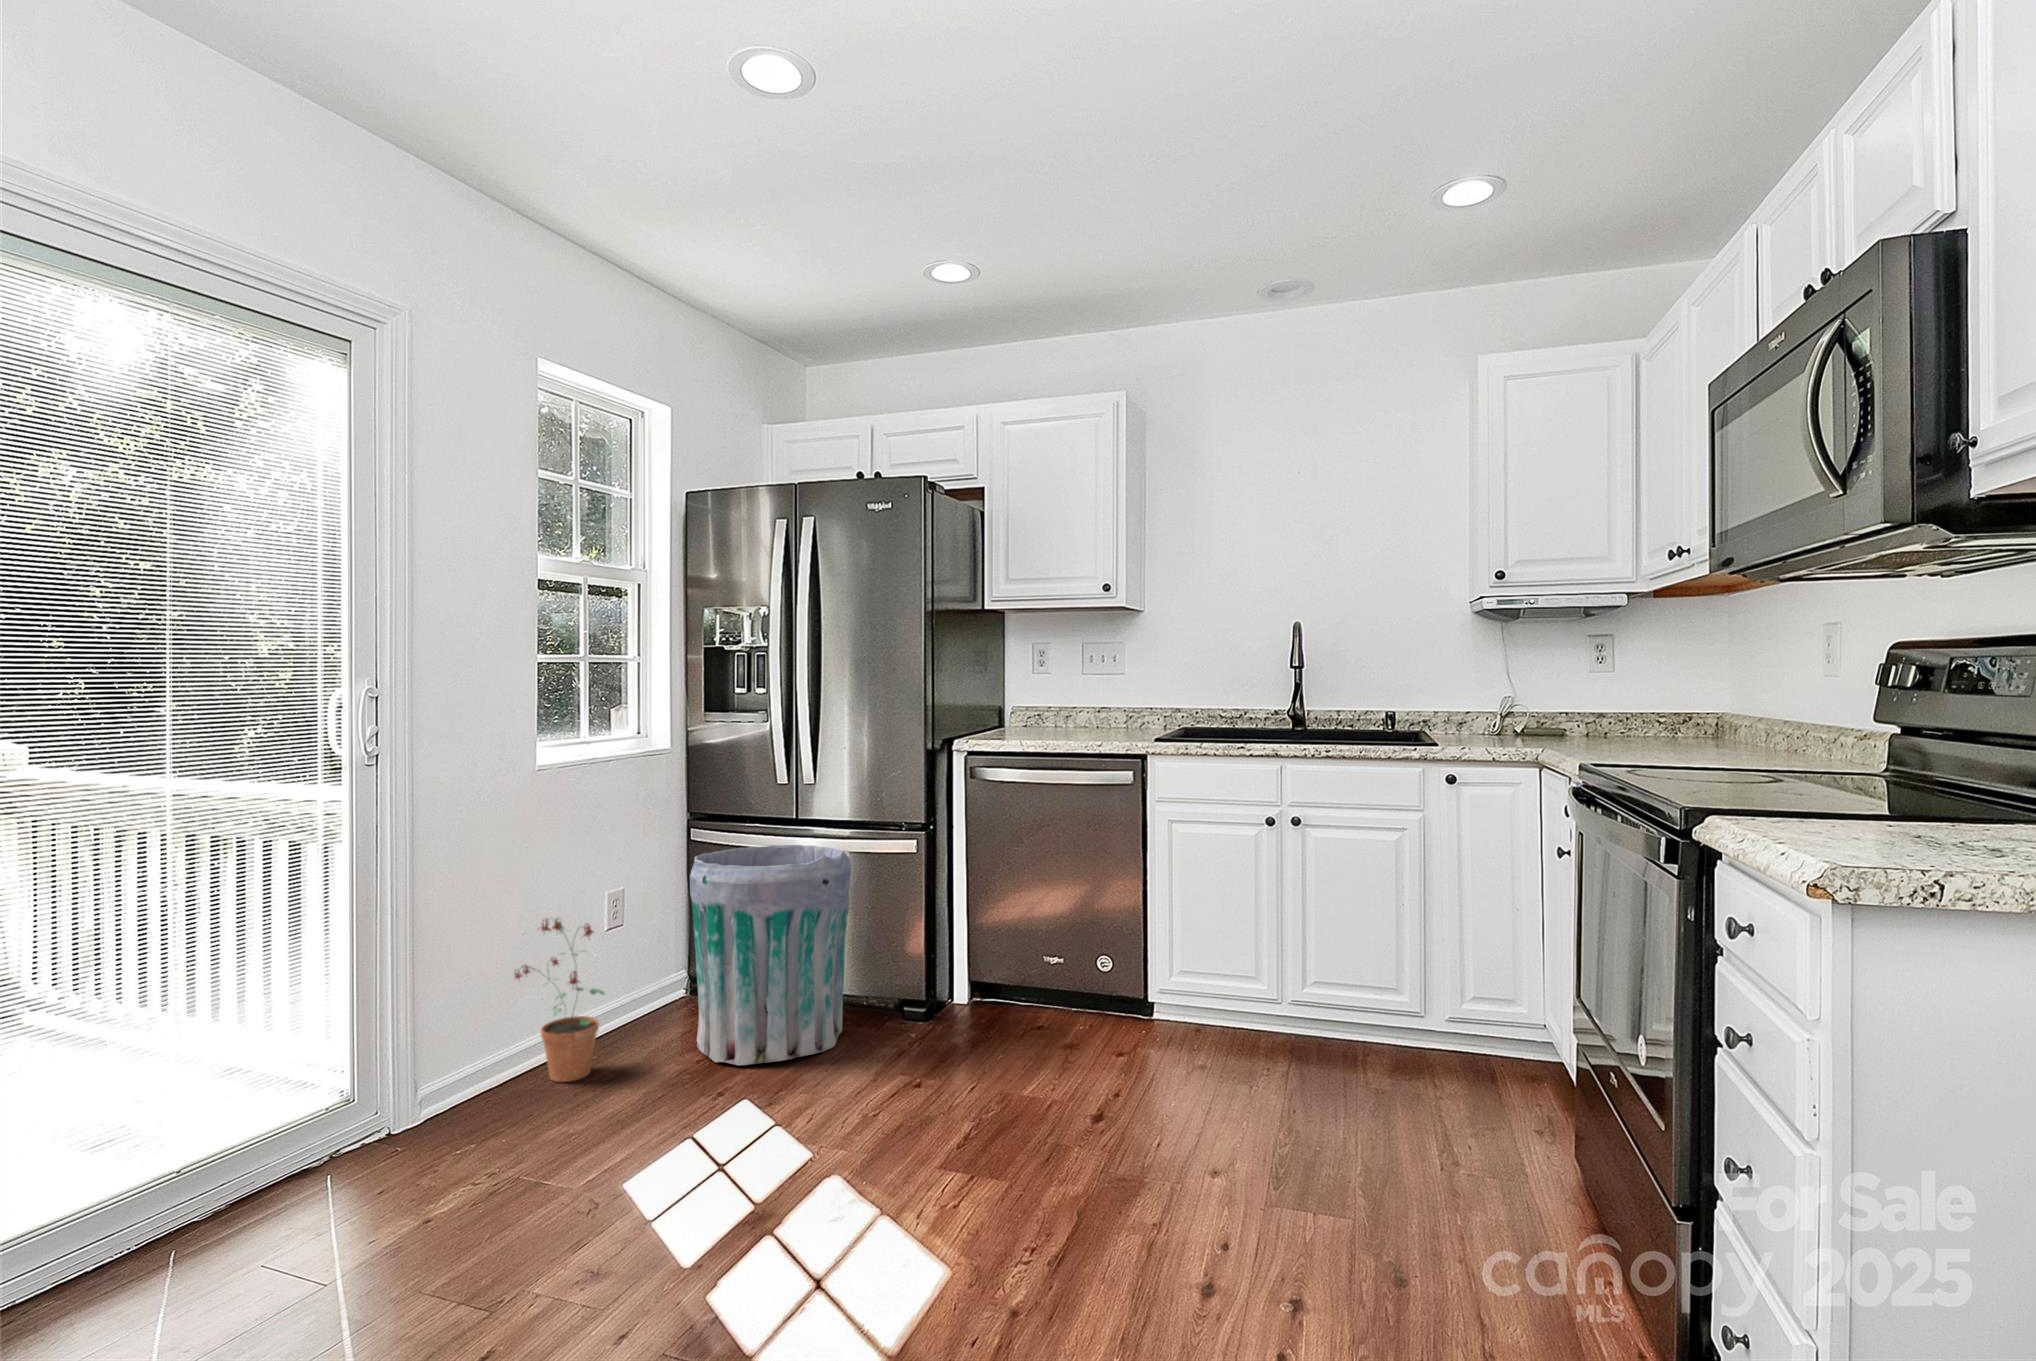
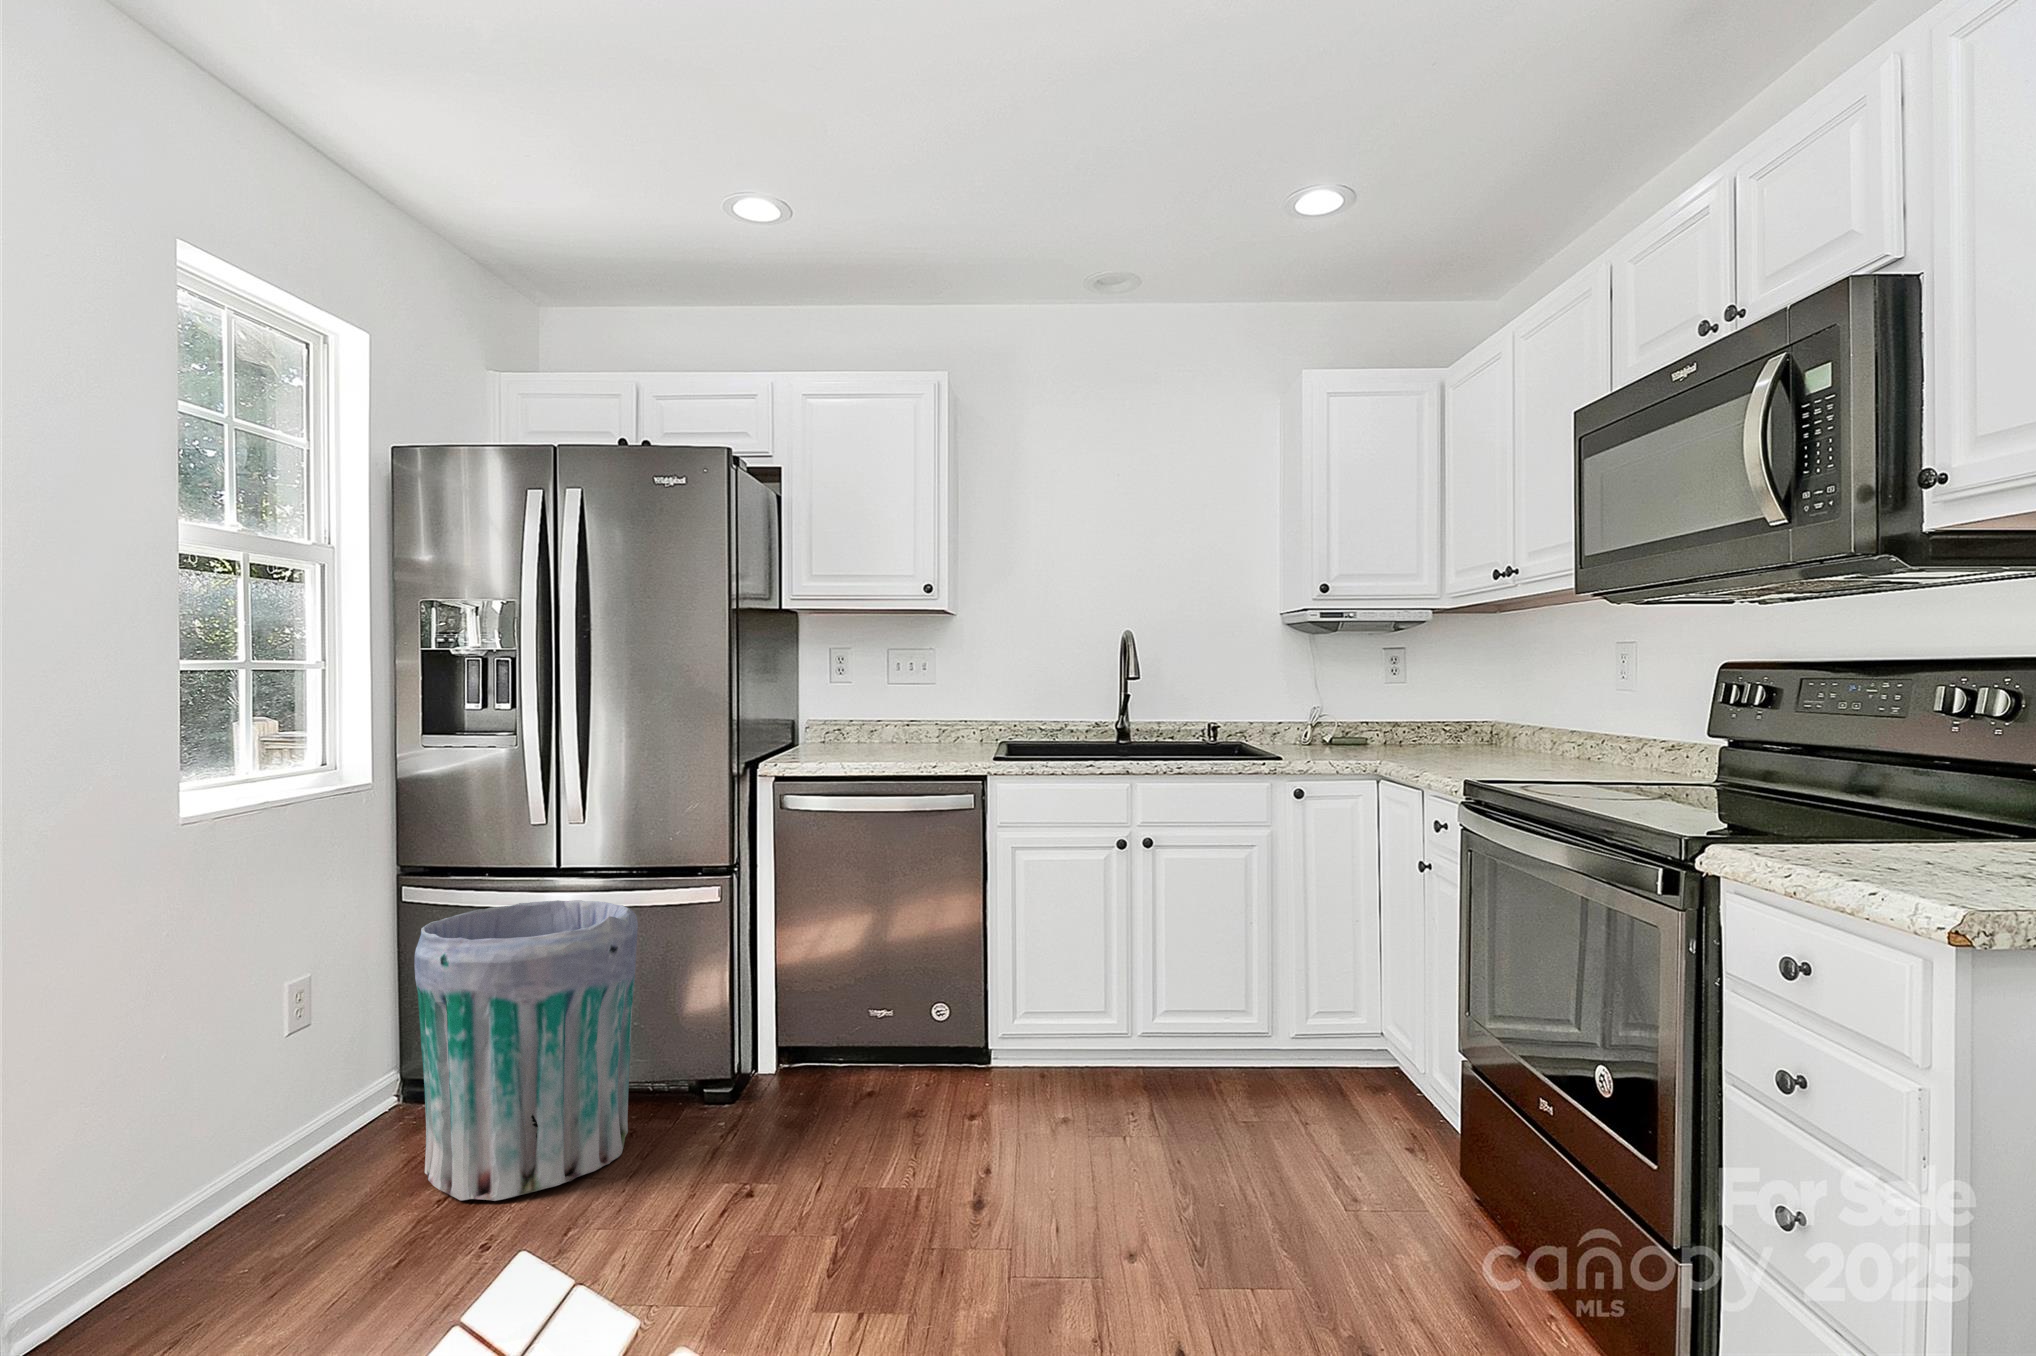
potted plant: present [514,919,604,1082] -> none [142,1032,297,1268]

